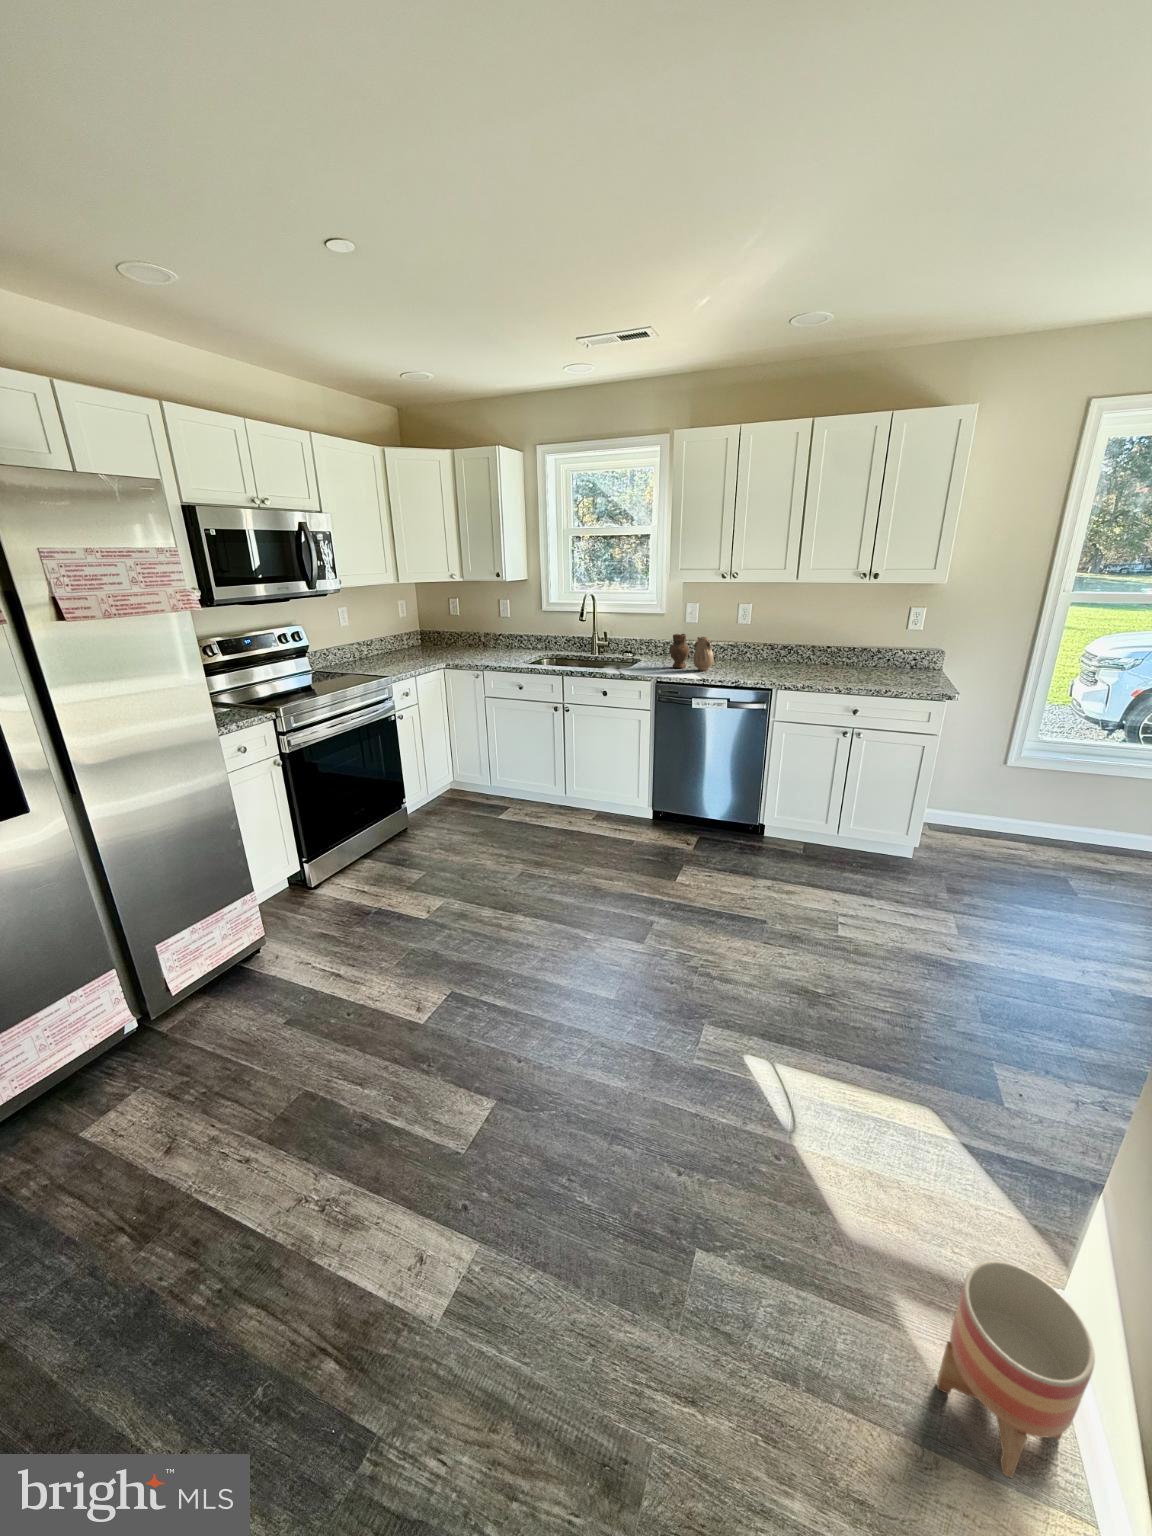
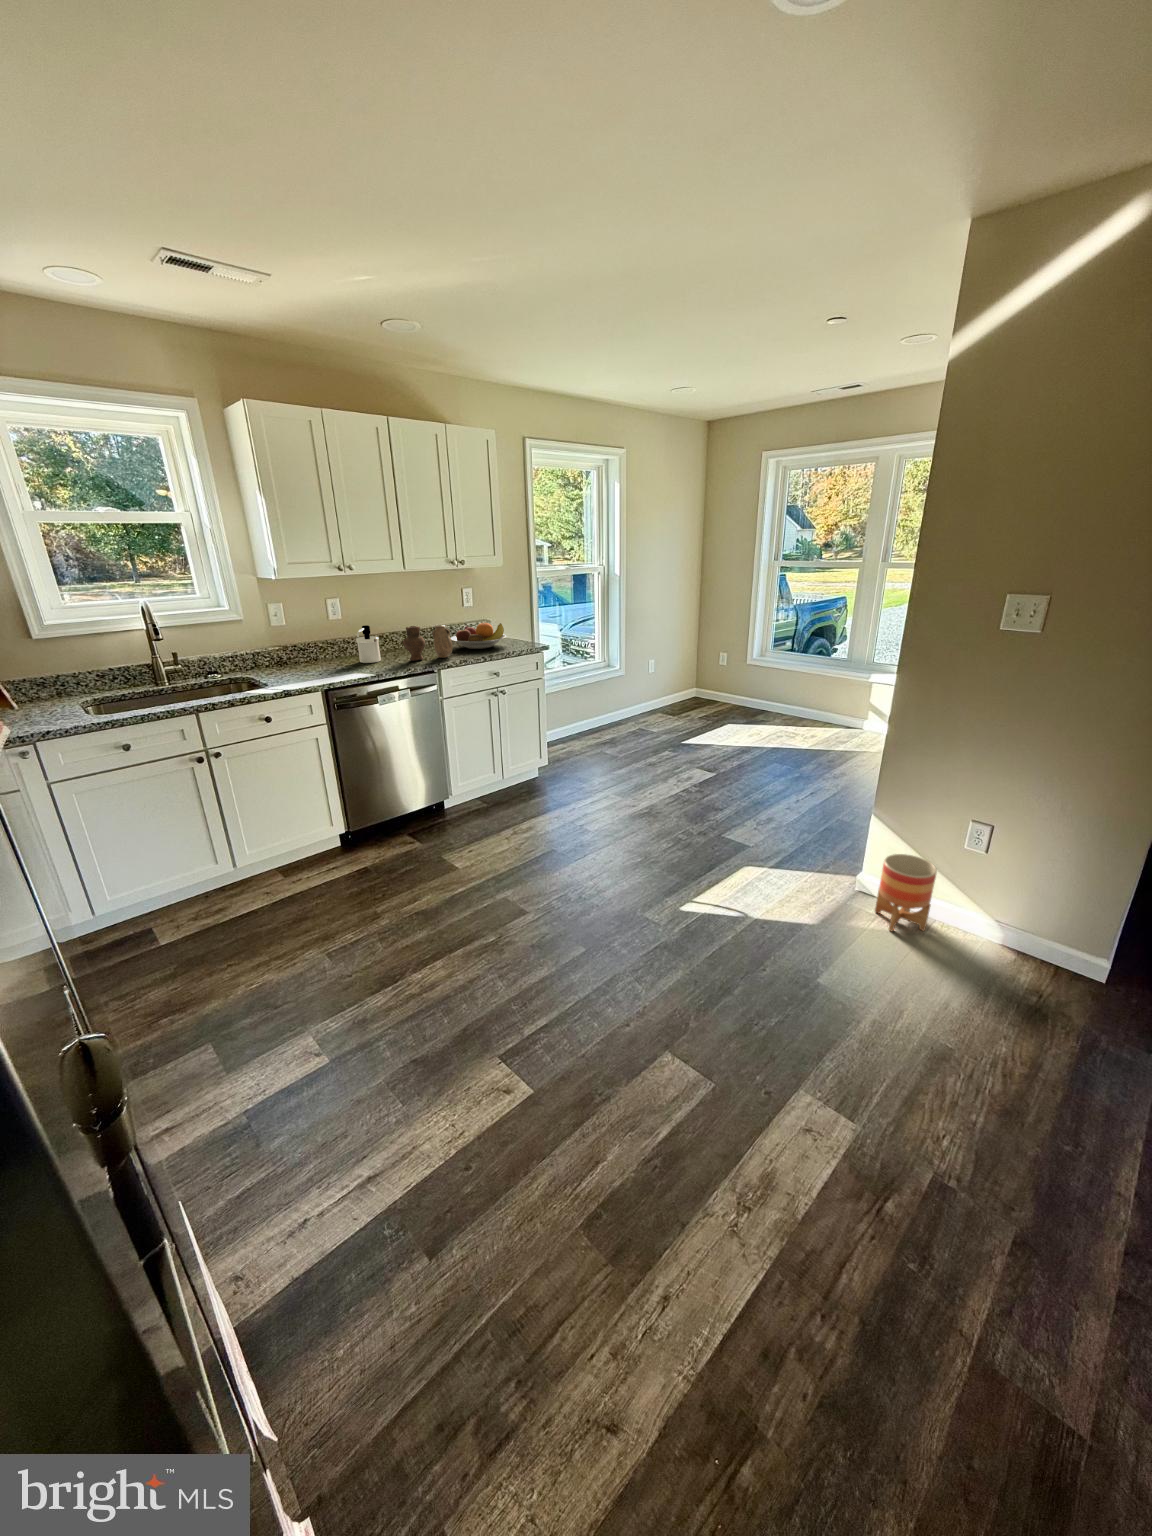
soap dispenser: none [733,632,765,669] -> present [356,625,381,663]
vase: present [669,634,714,671] -> present [403,625,453,661]
fruit bowl: none [852,649,928,680] -> present [451,623,506,649]

